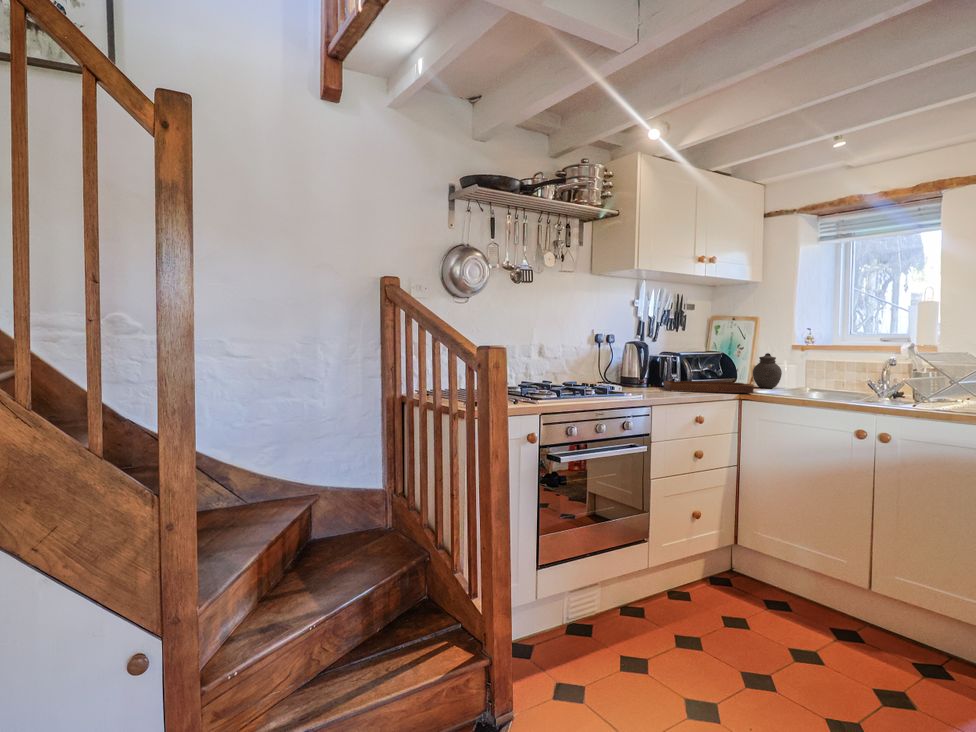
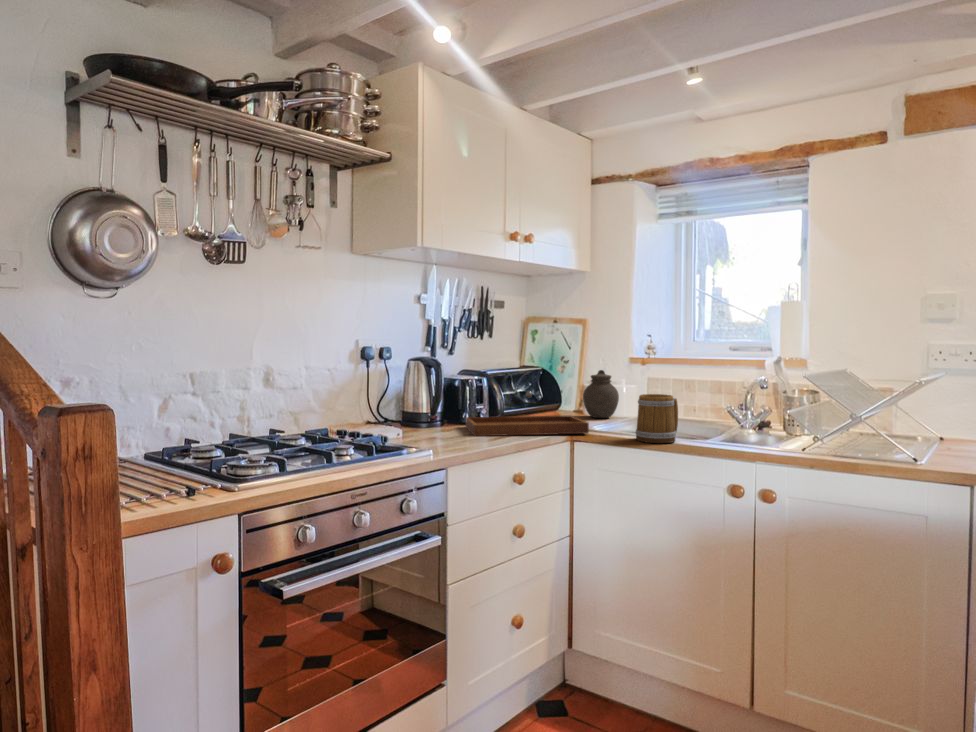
mug: none [789,367,825,400] -> present [635,394,678,443]

